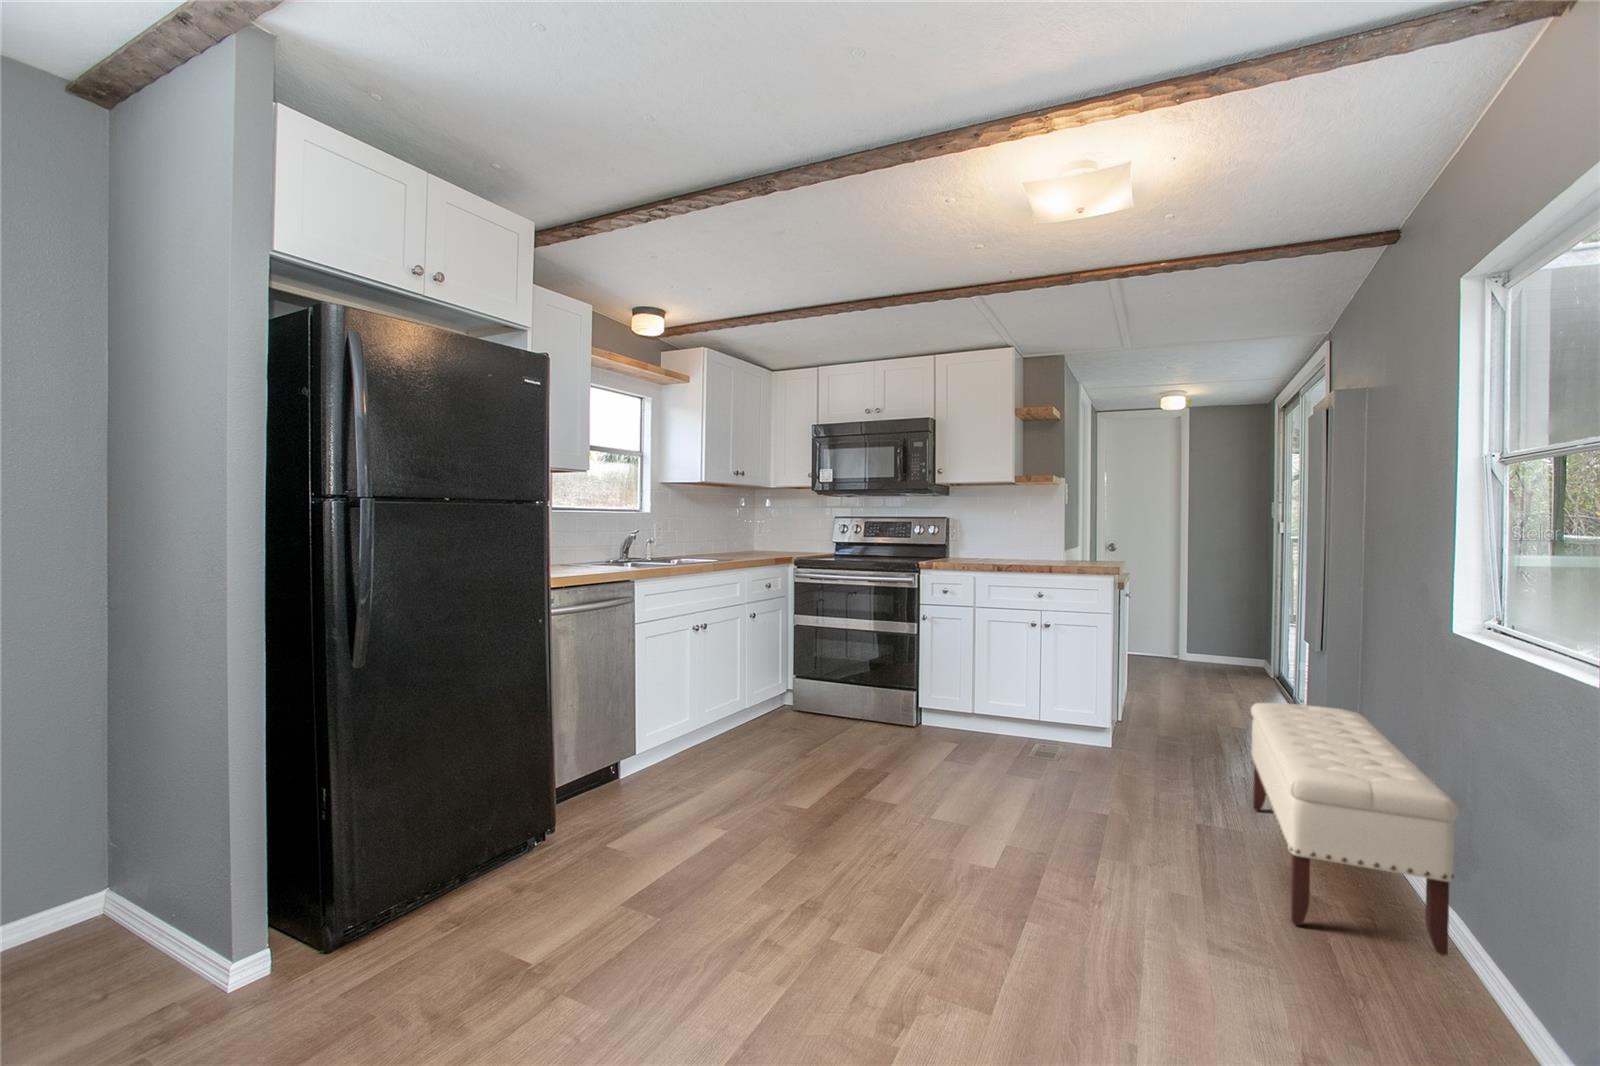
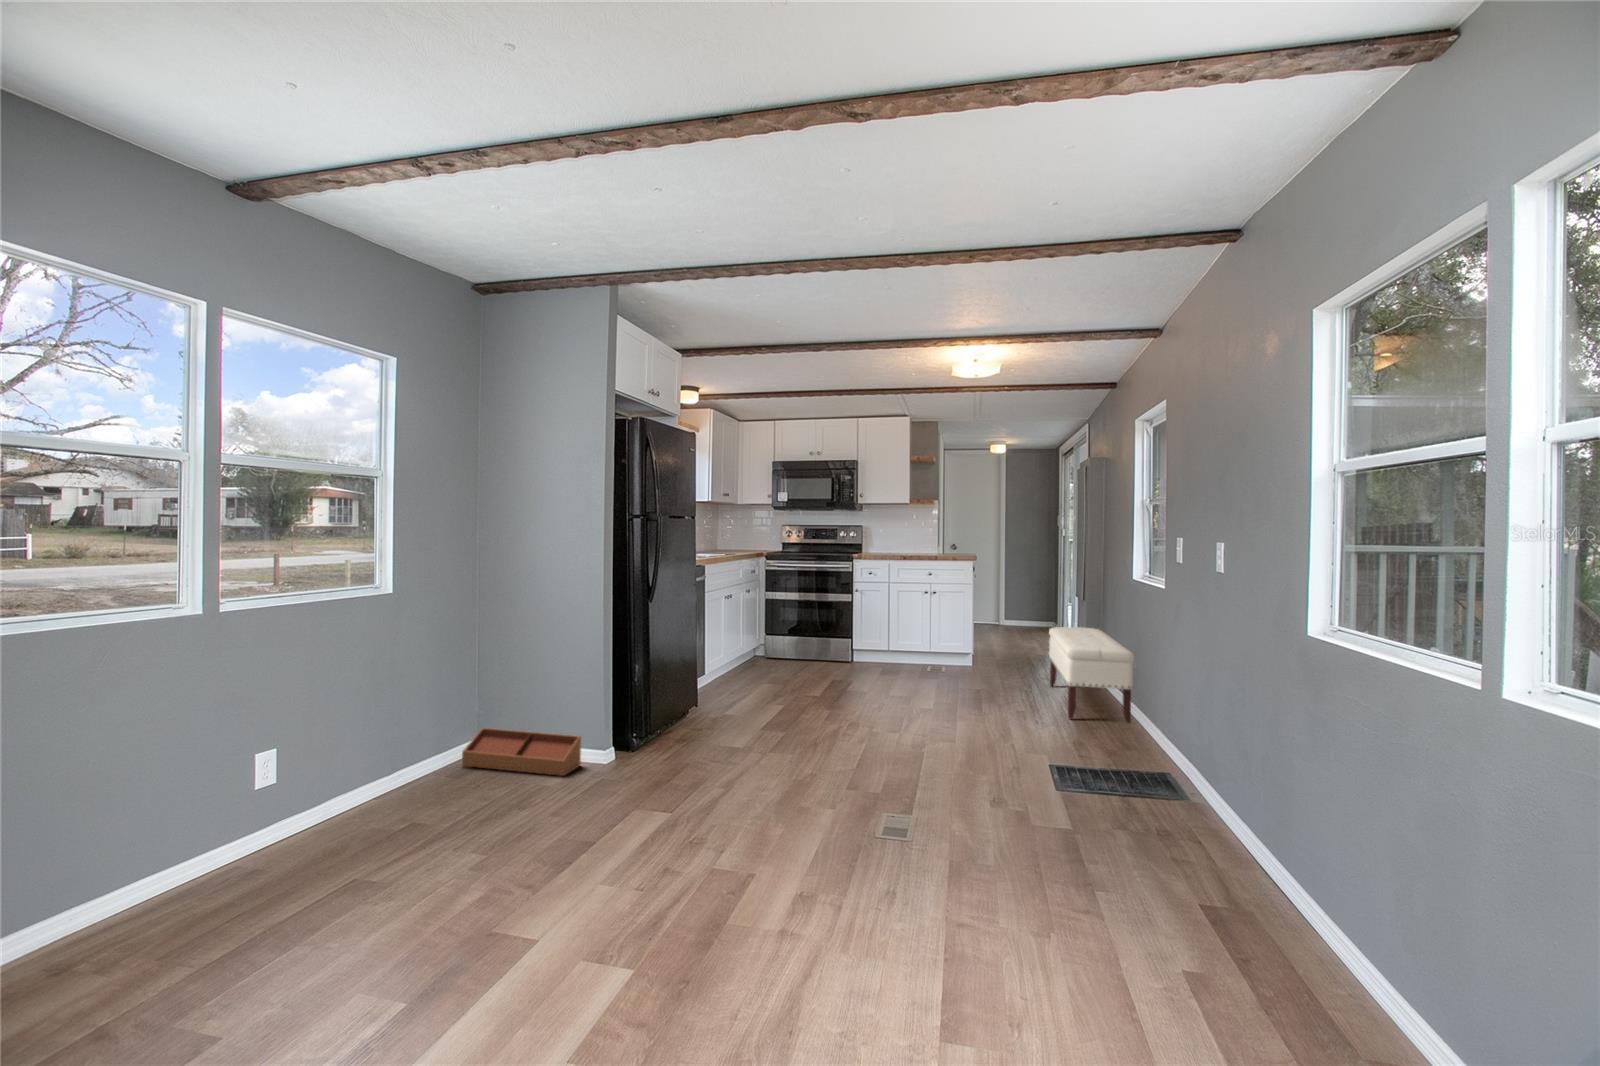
storage bin: none [59,883,239,1023] -> present [462,728,581,776]

